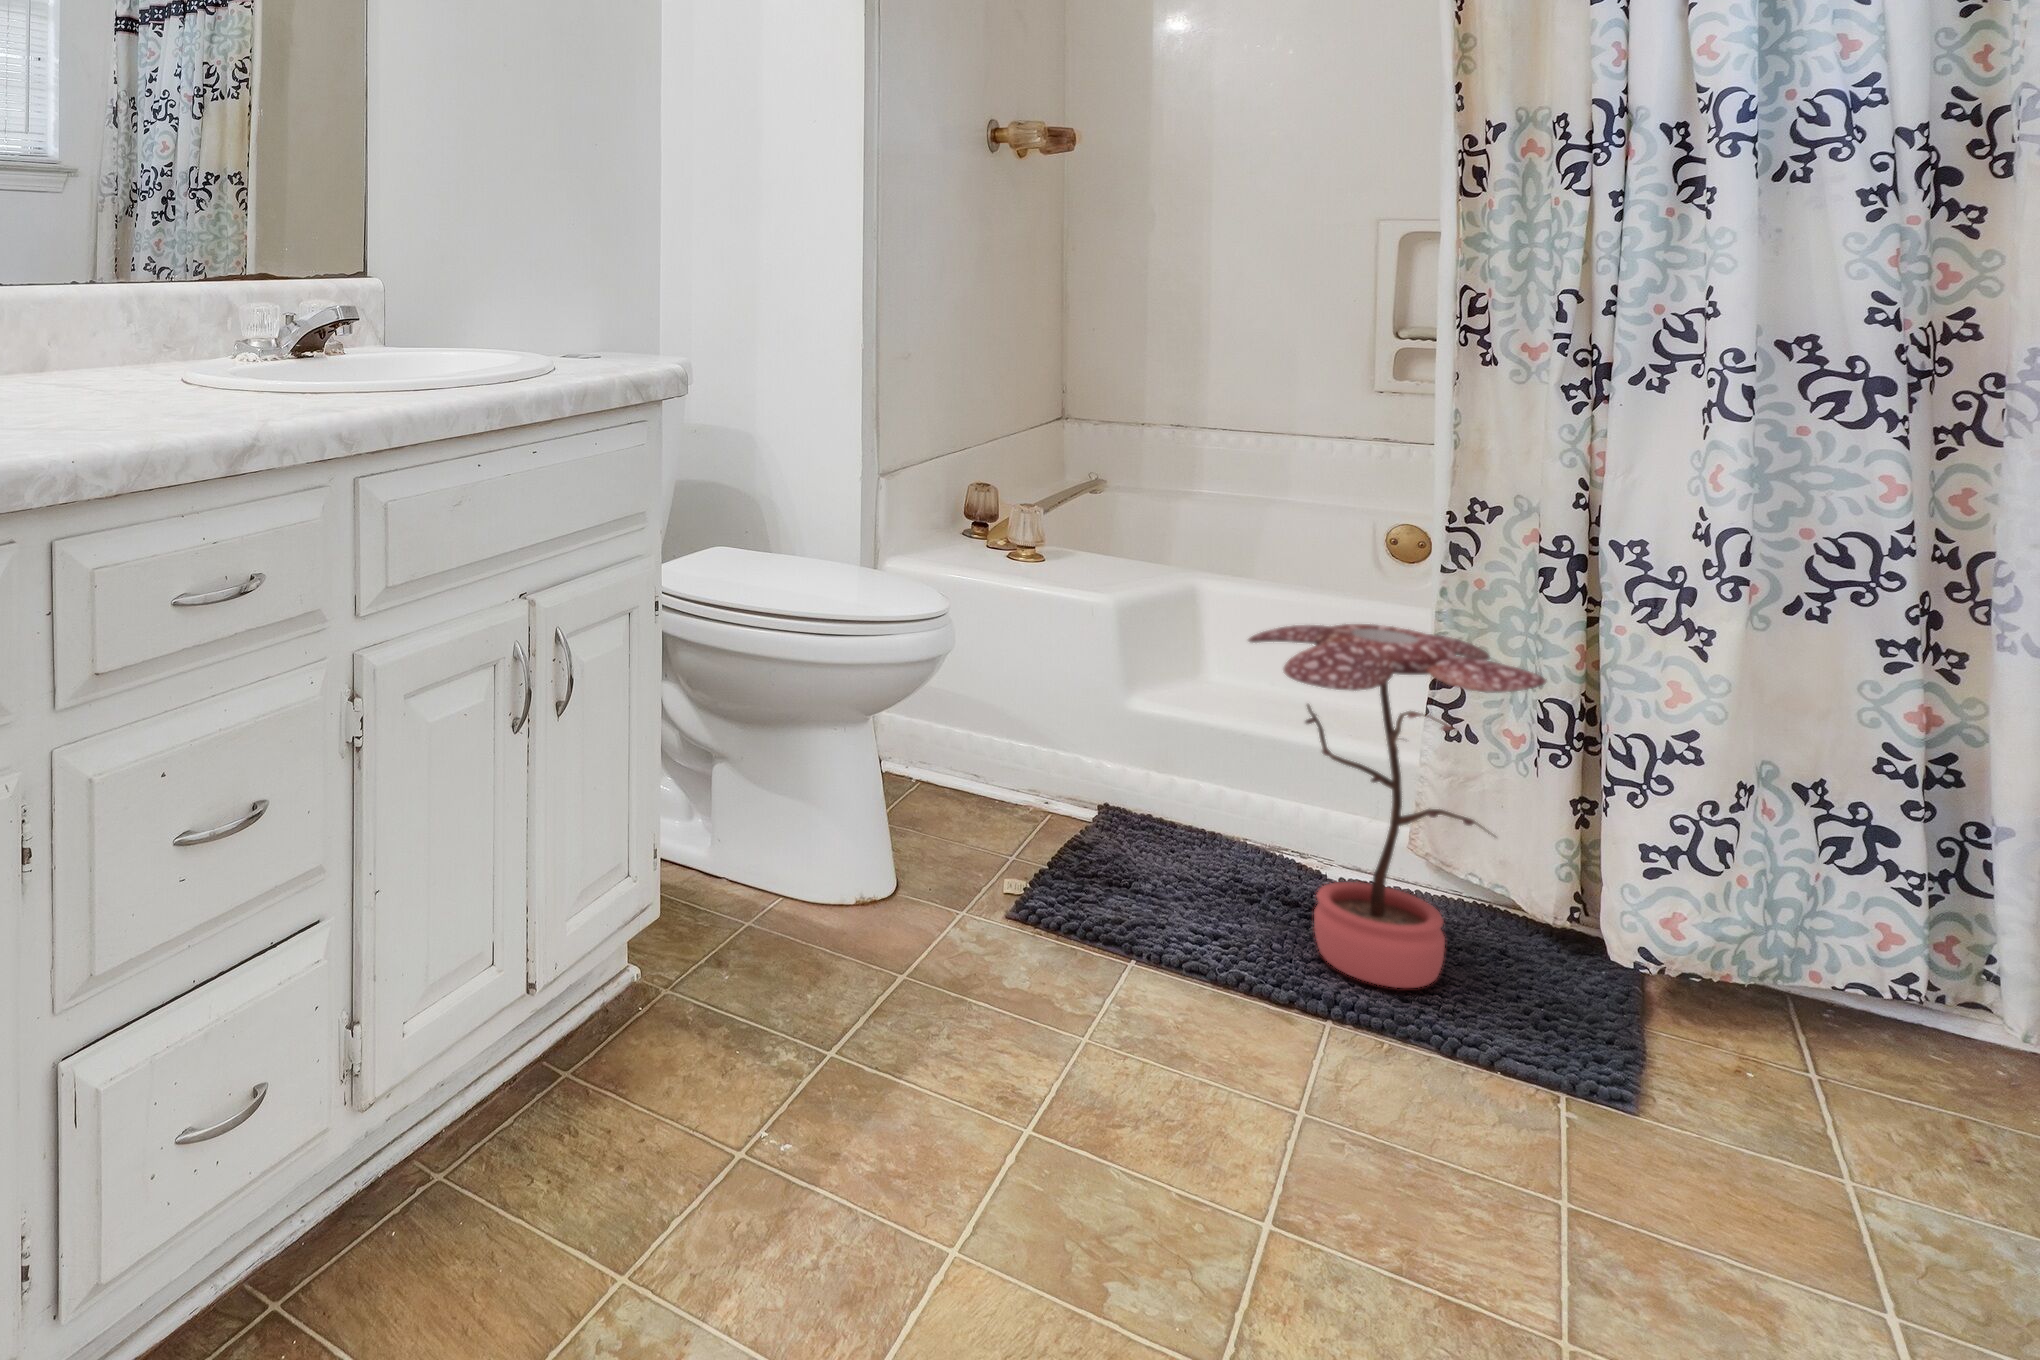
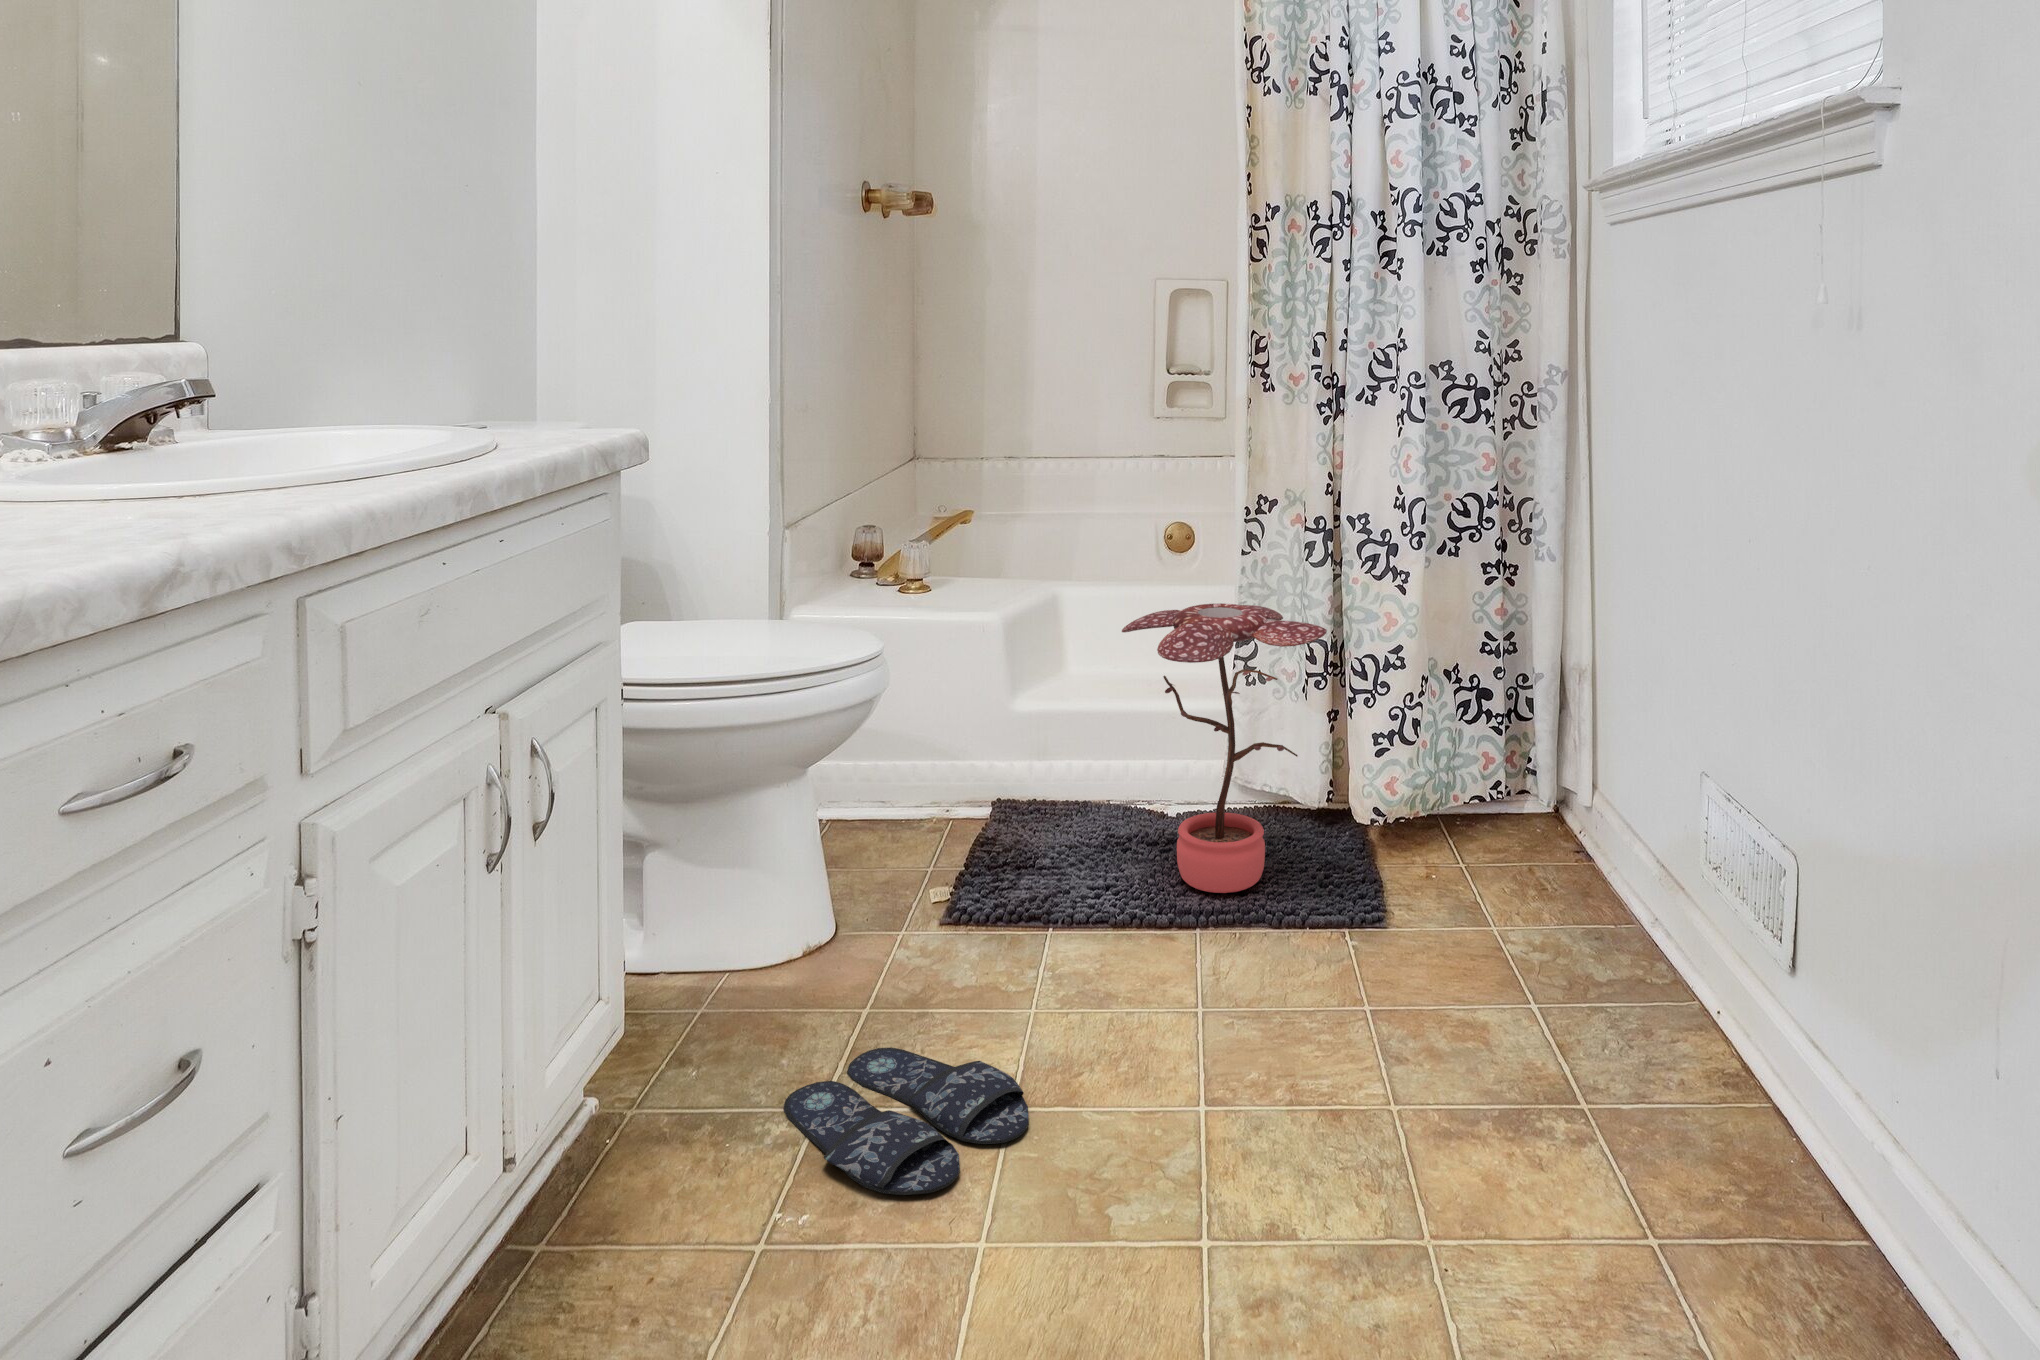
slippers: none [796,1018,1046,1177] -> present [784,1047,1029,1195]

